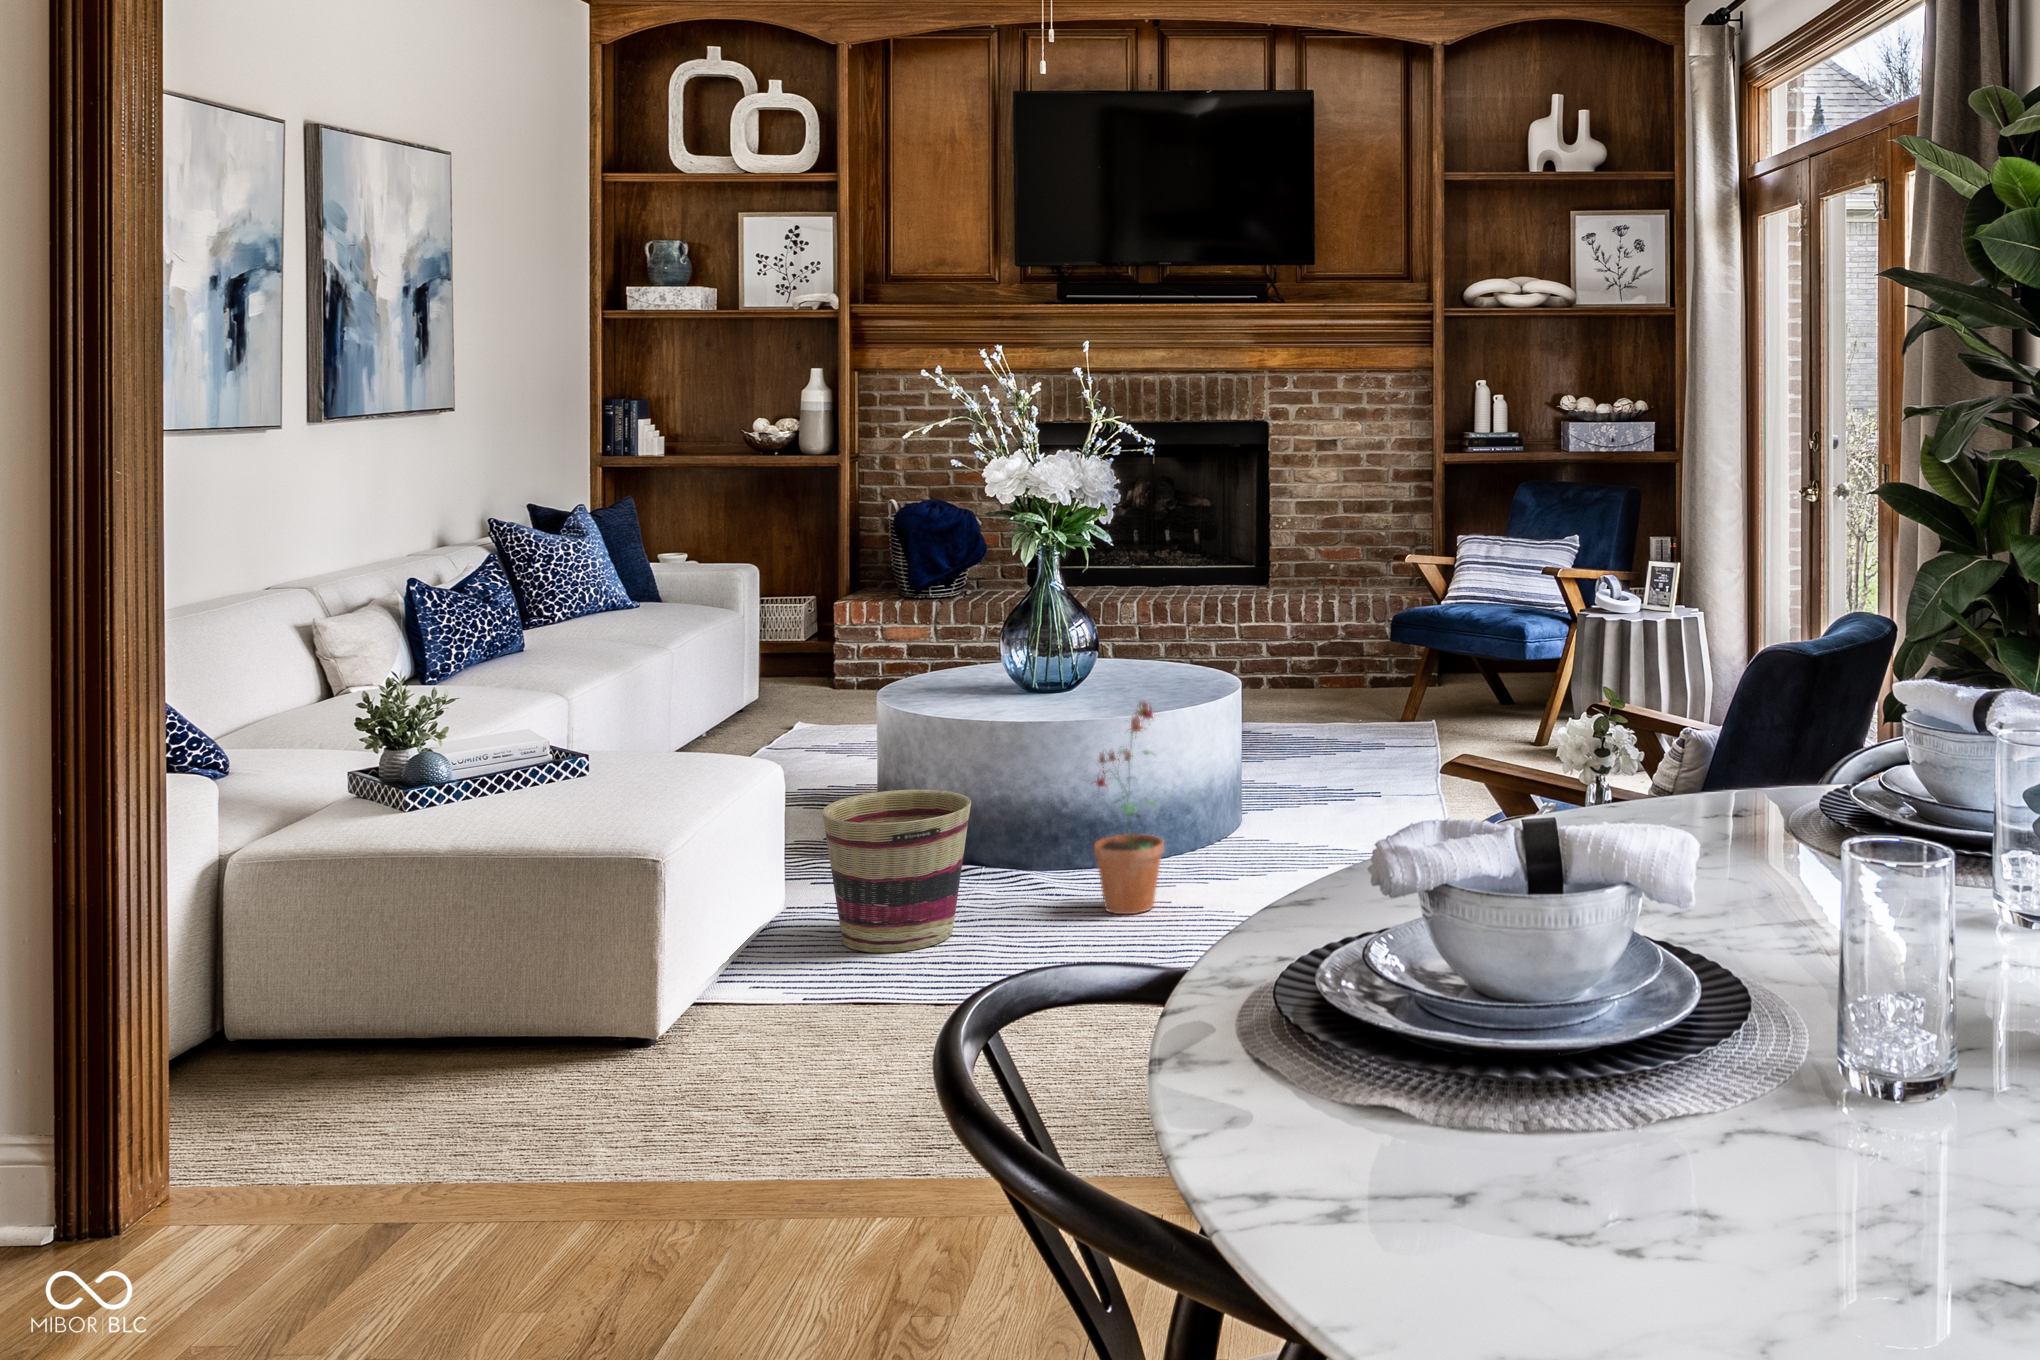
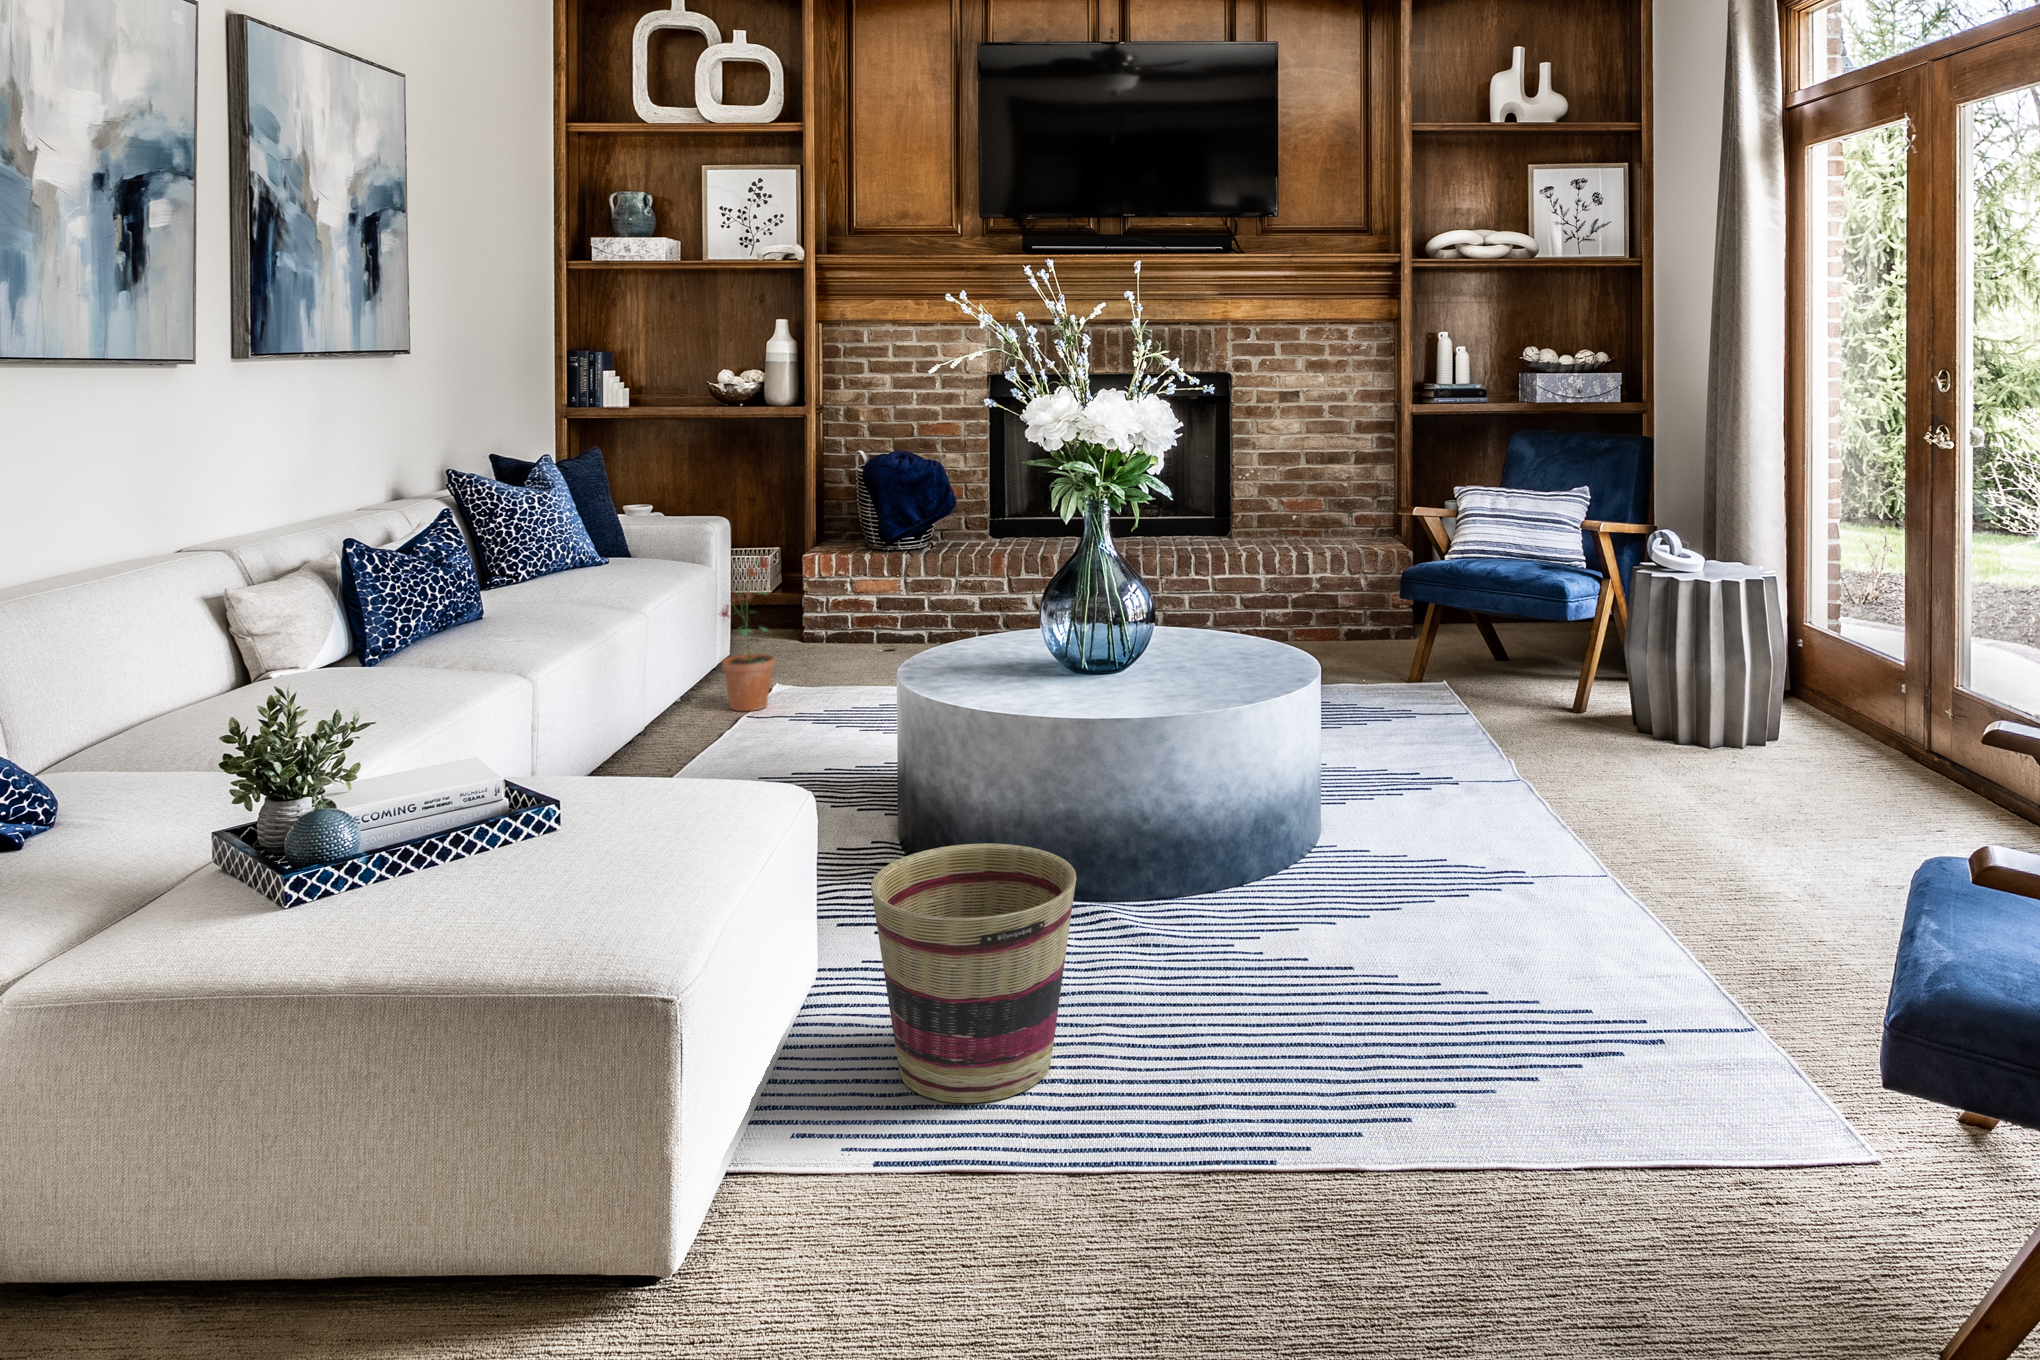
potted plant: present [1091,700,1164,914] -> present [721,556,775,711]

